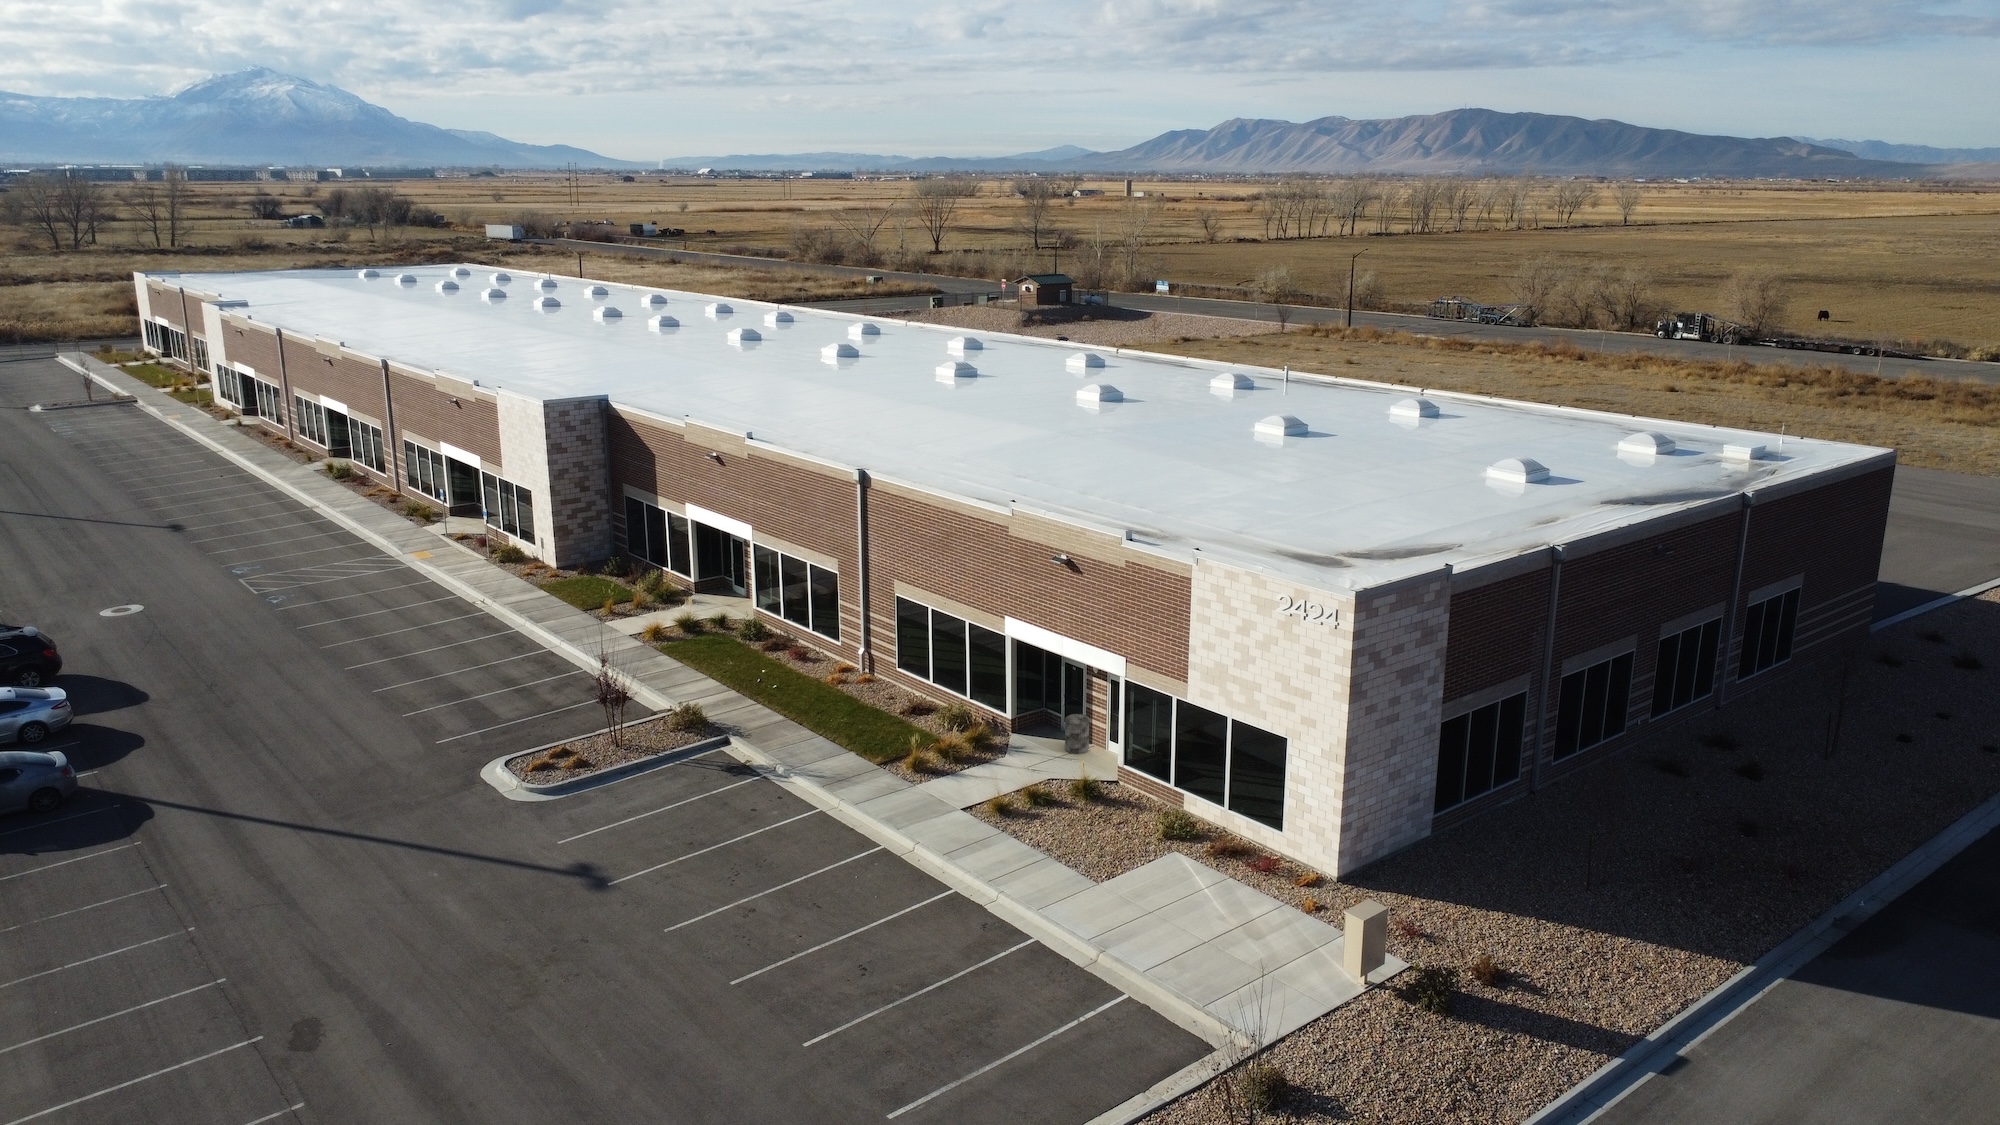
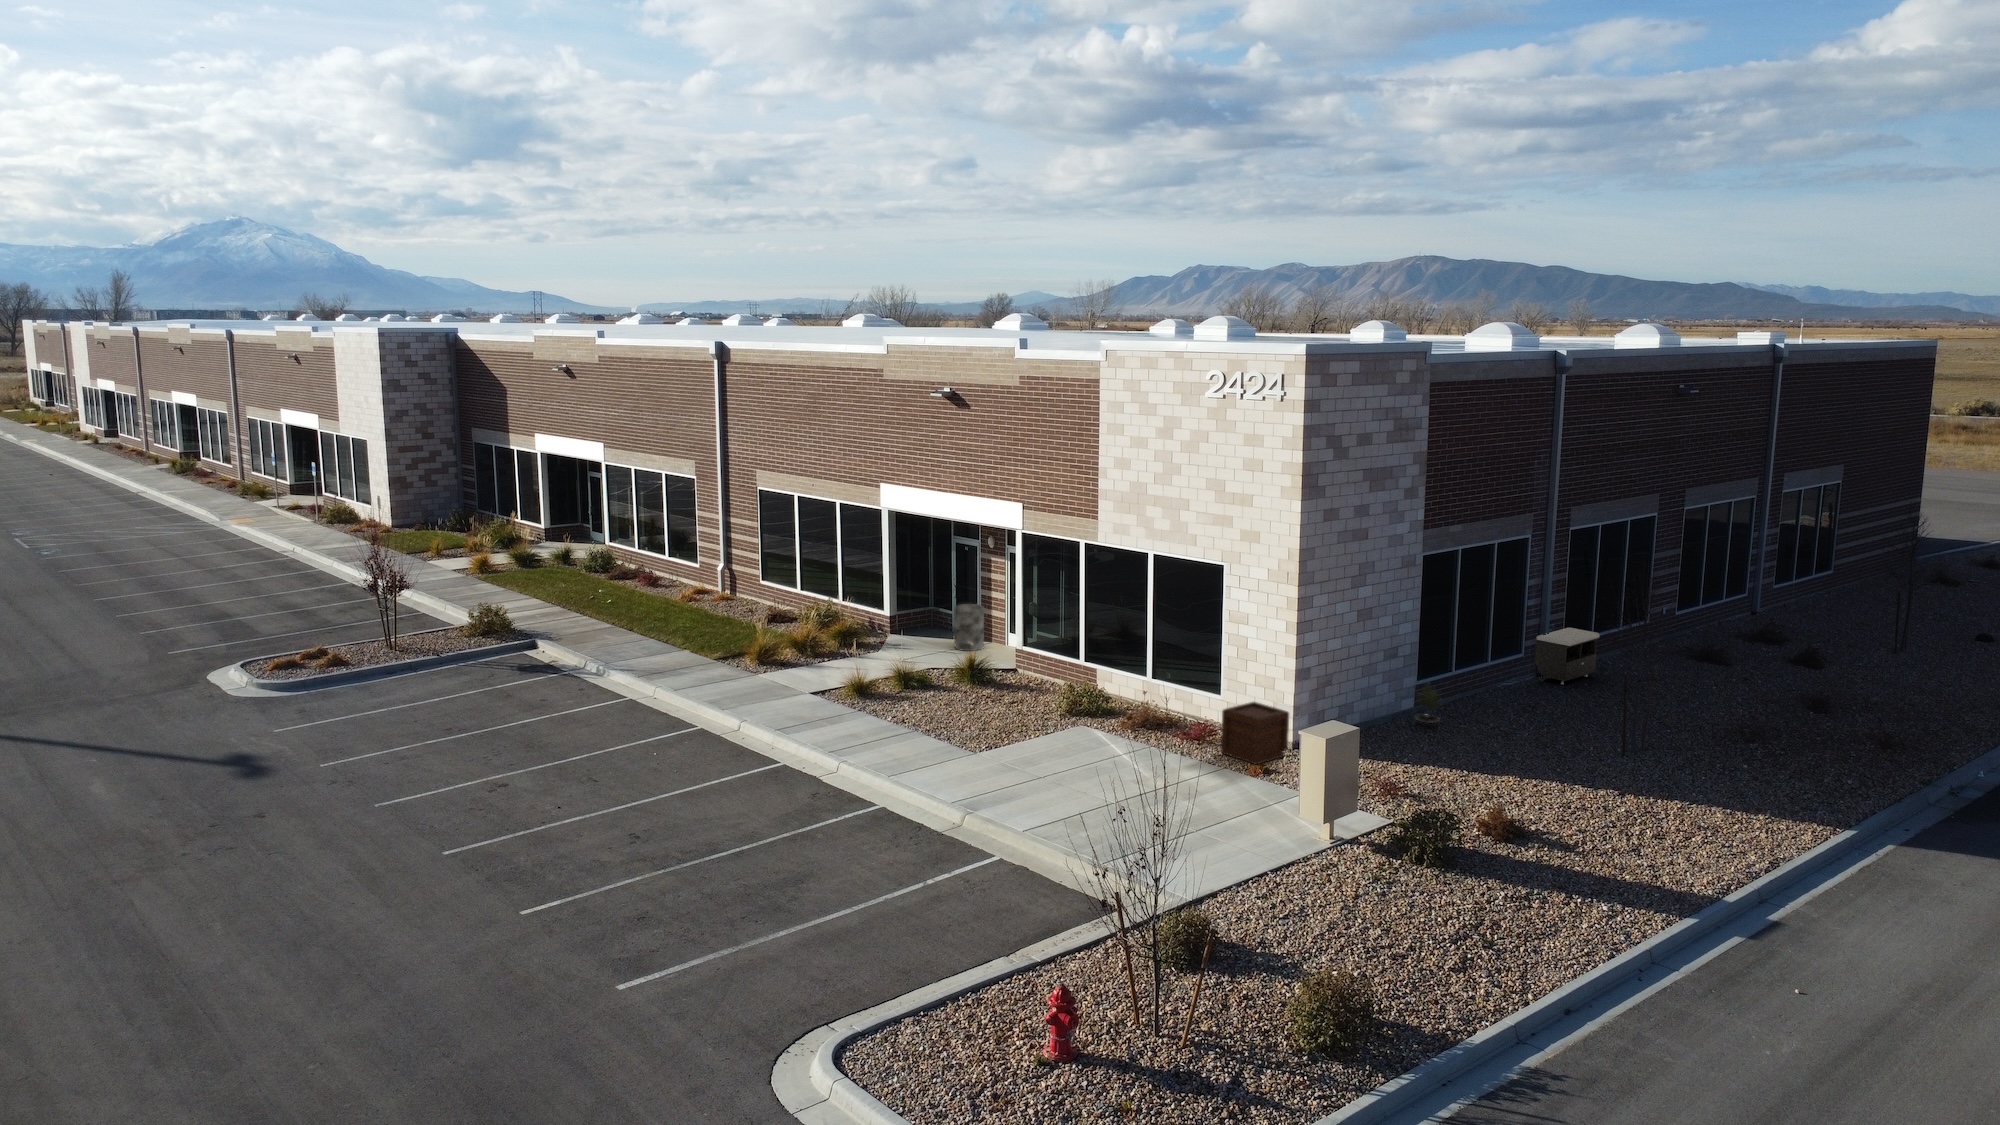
storage bench: none [1530,751,1584,801] -> present [1534,628,1600,684]
potted tree: none [1433,815,1456,848] -> present [1416,682,1442,723]
wooden crate: none [1284,842,1336,896] -> present [1221,702,1289,764]

